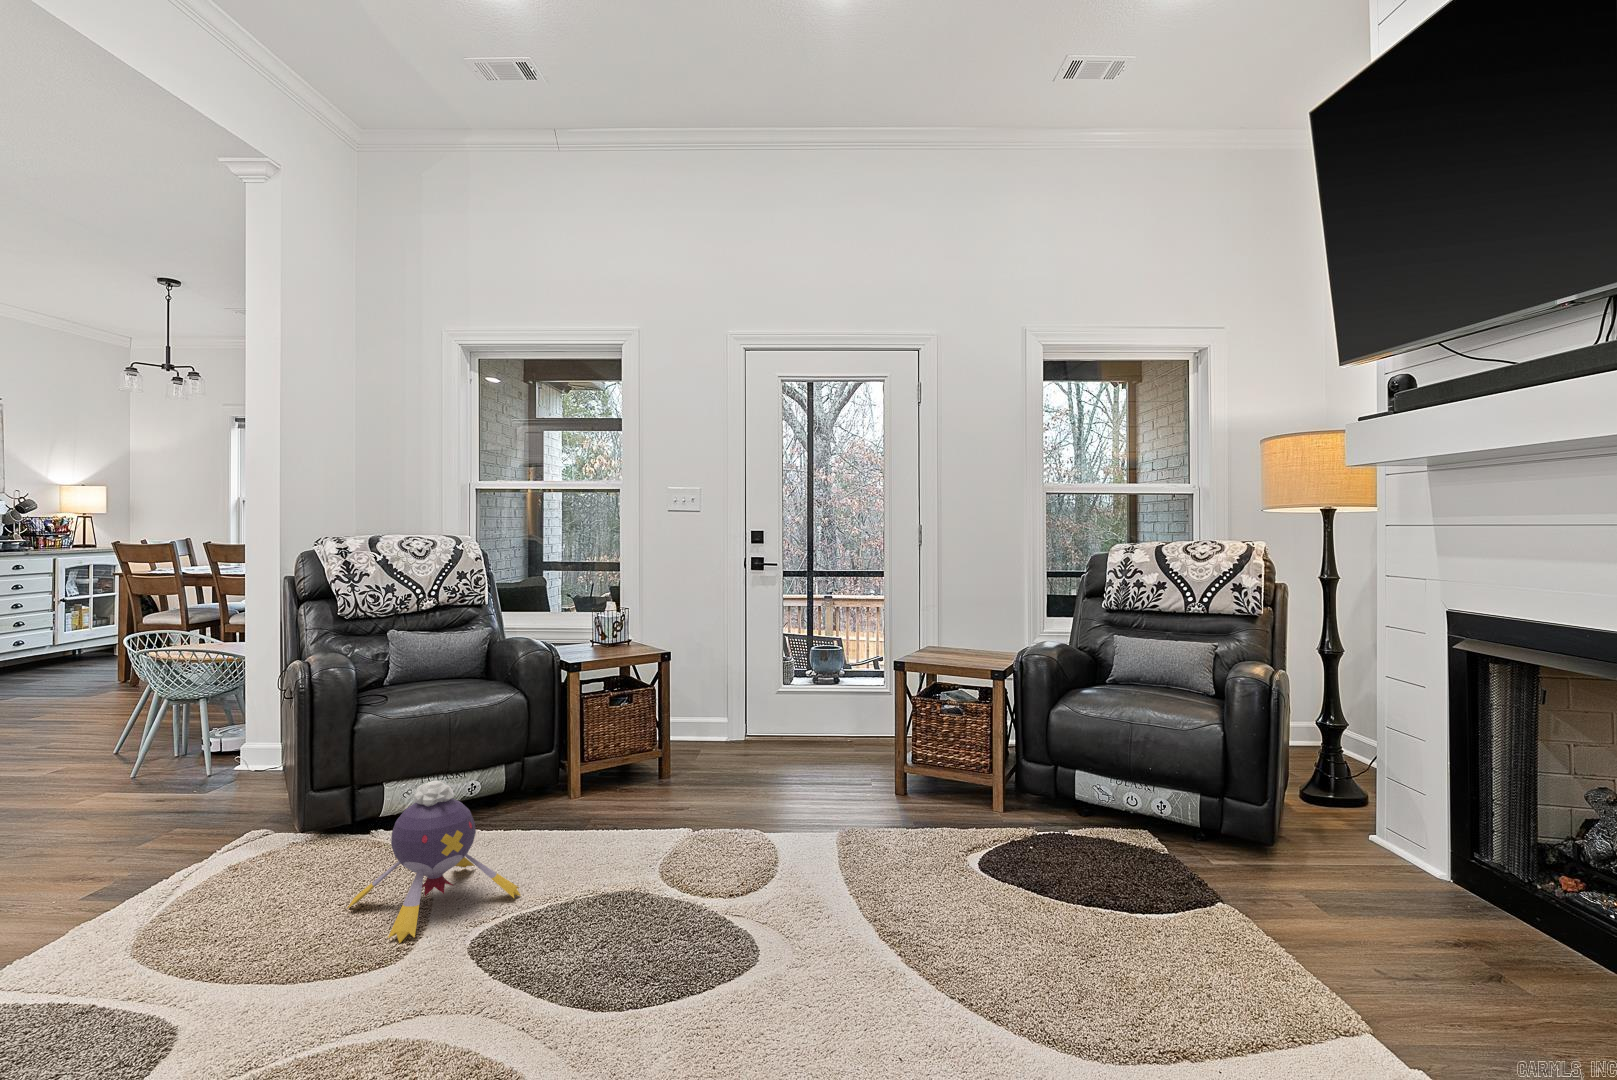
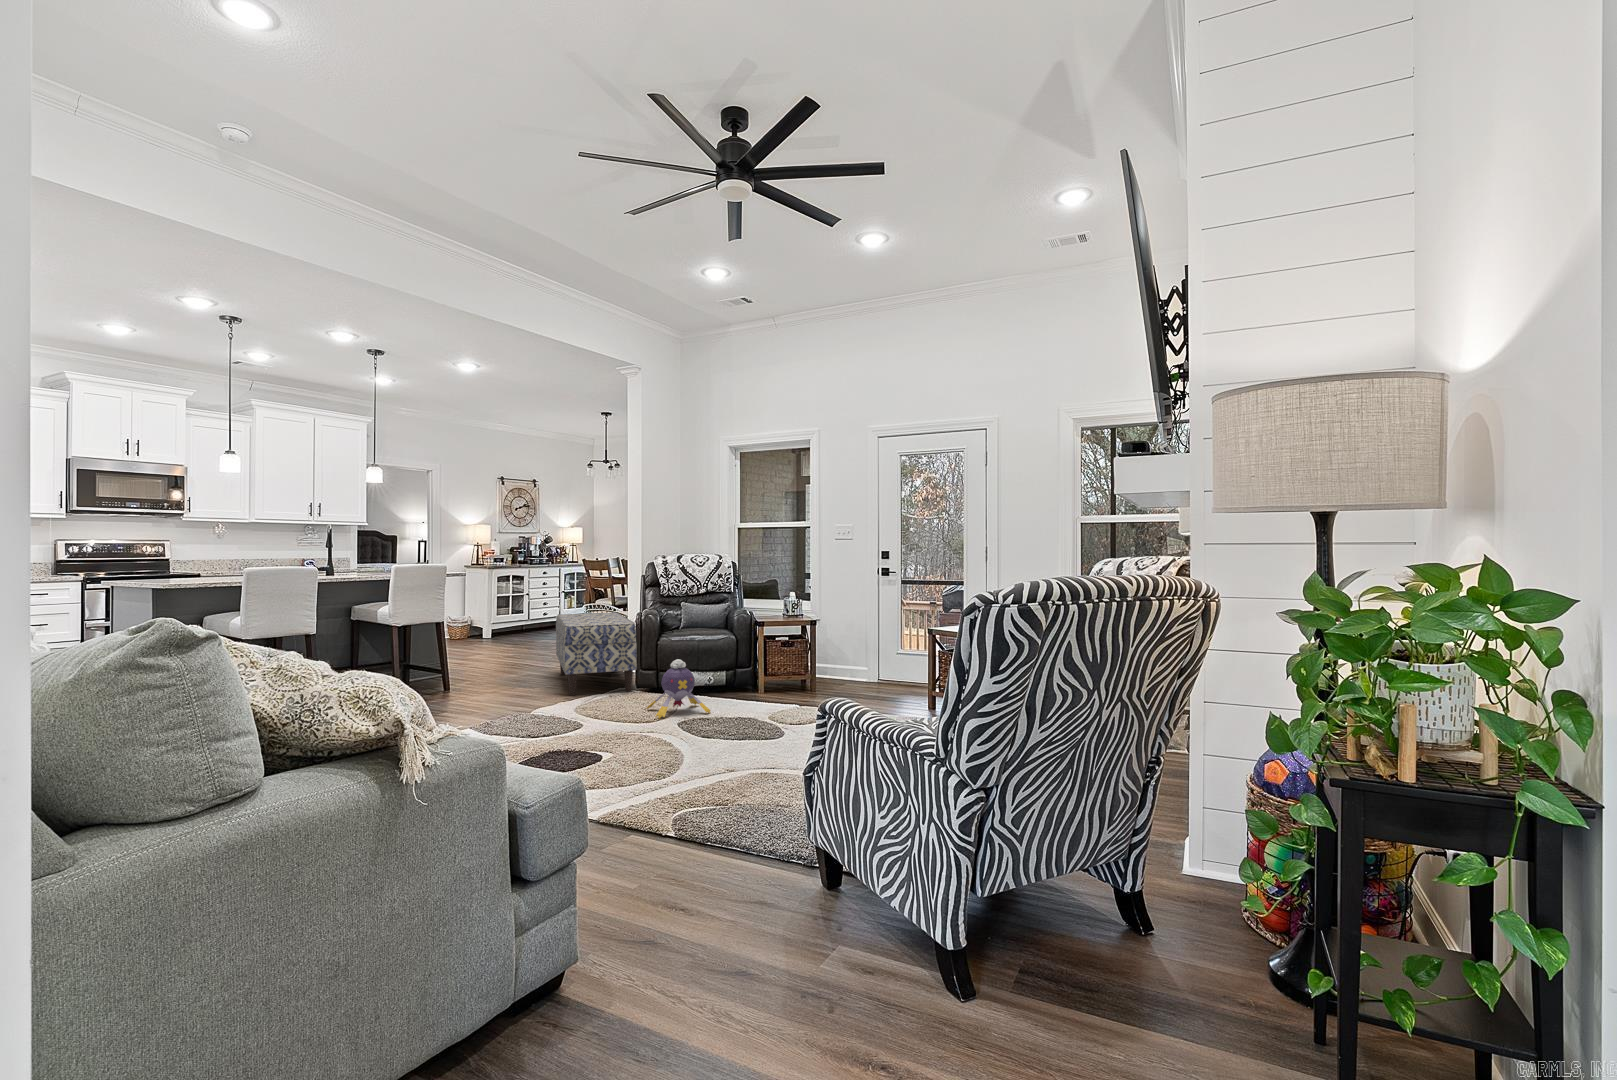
bench: none [56,654,292,882] -> present [556,612,637,696]

